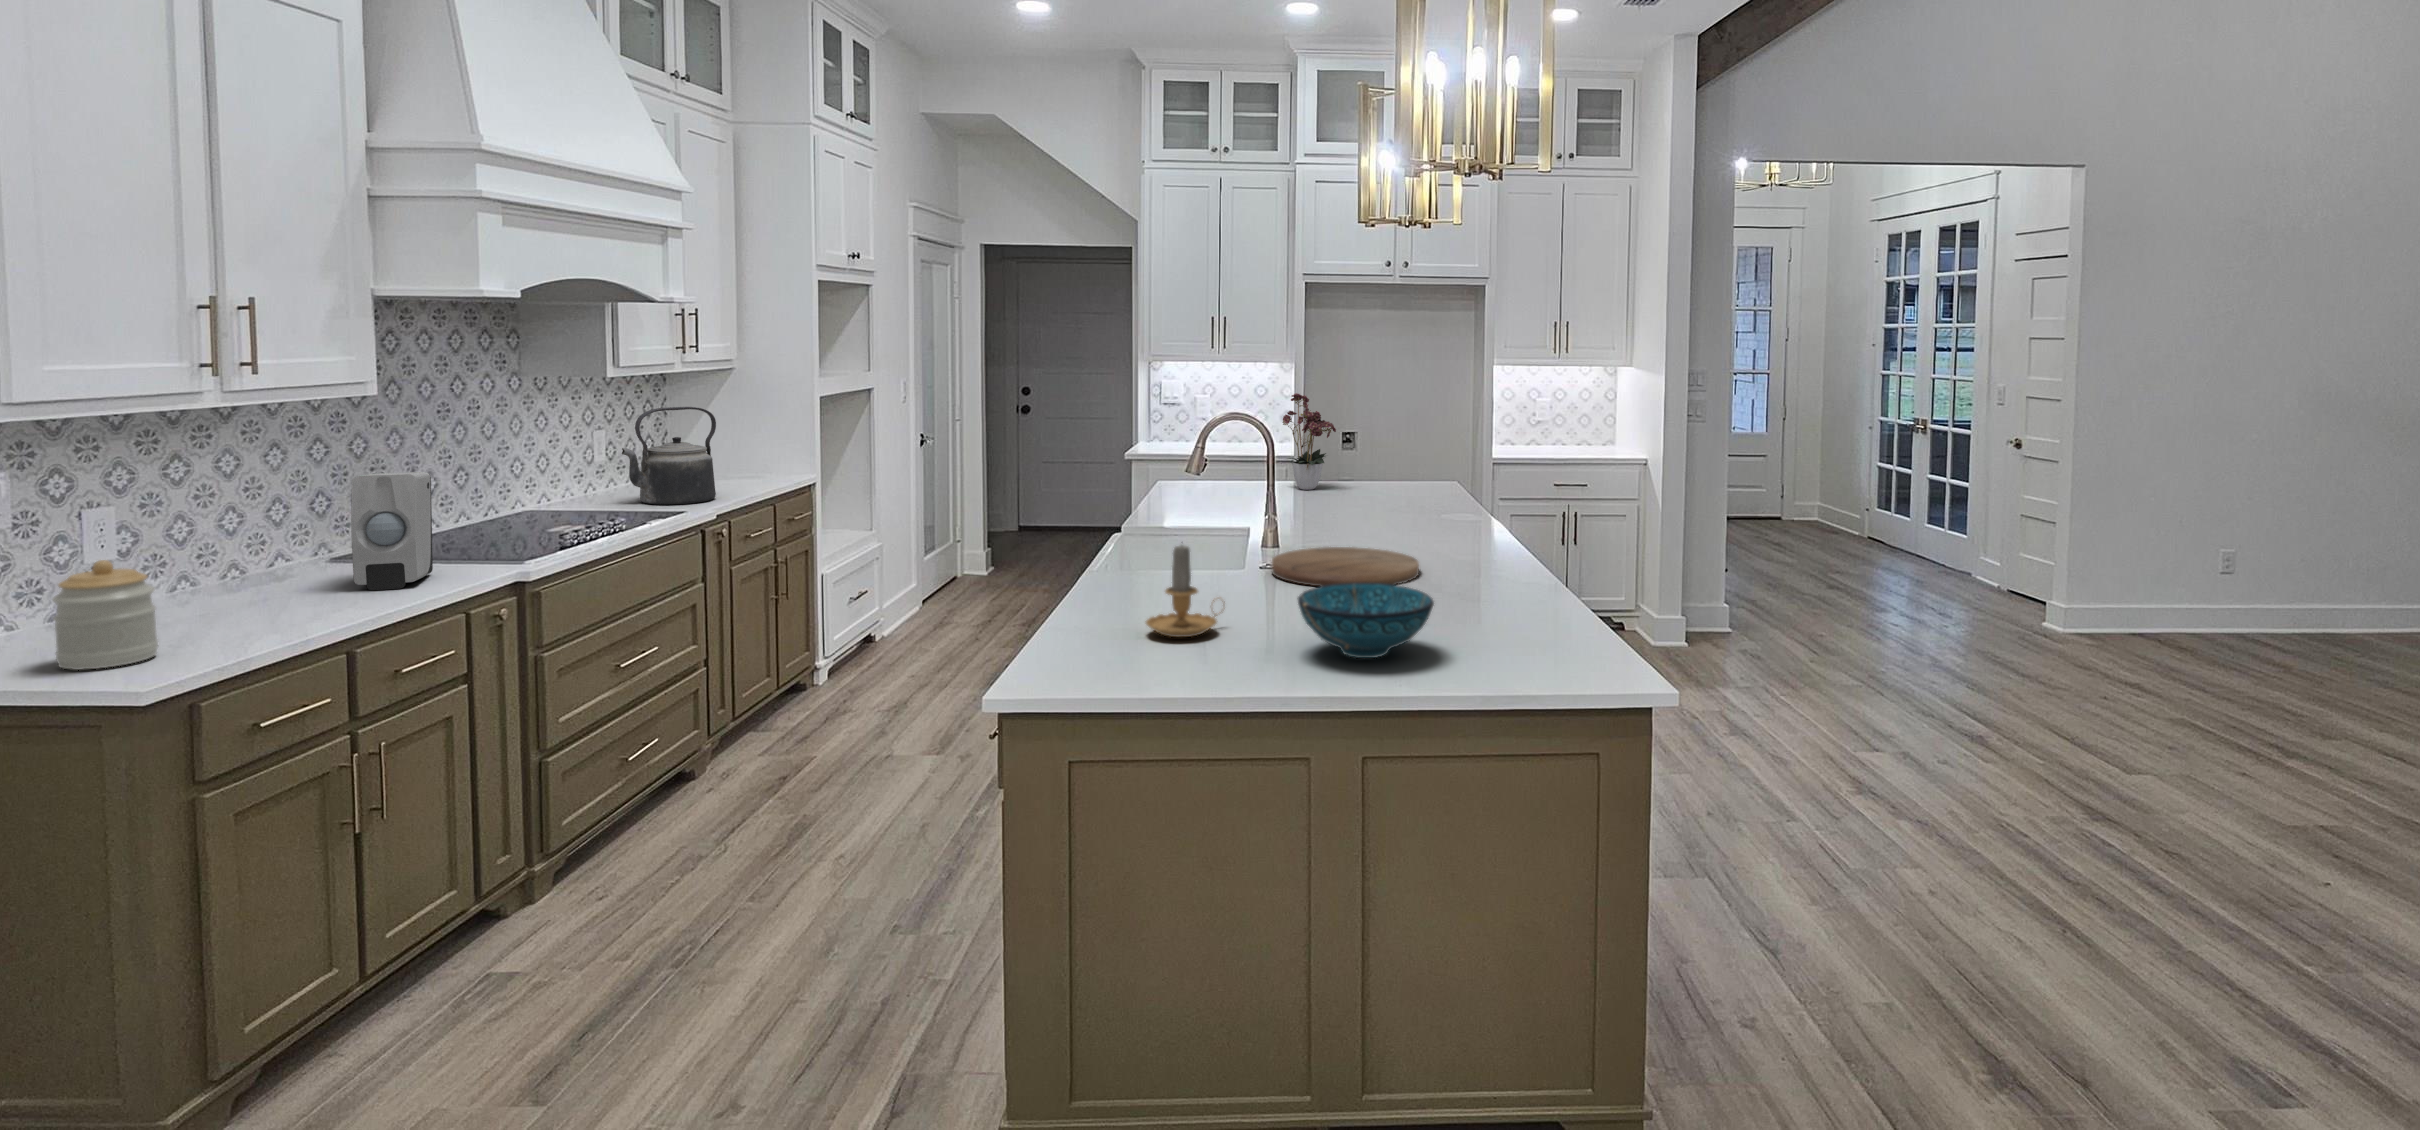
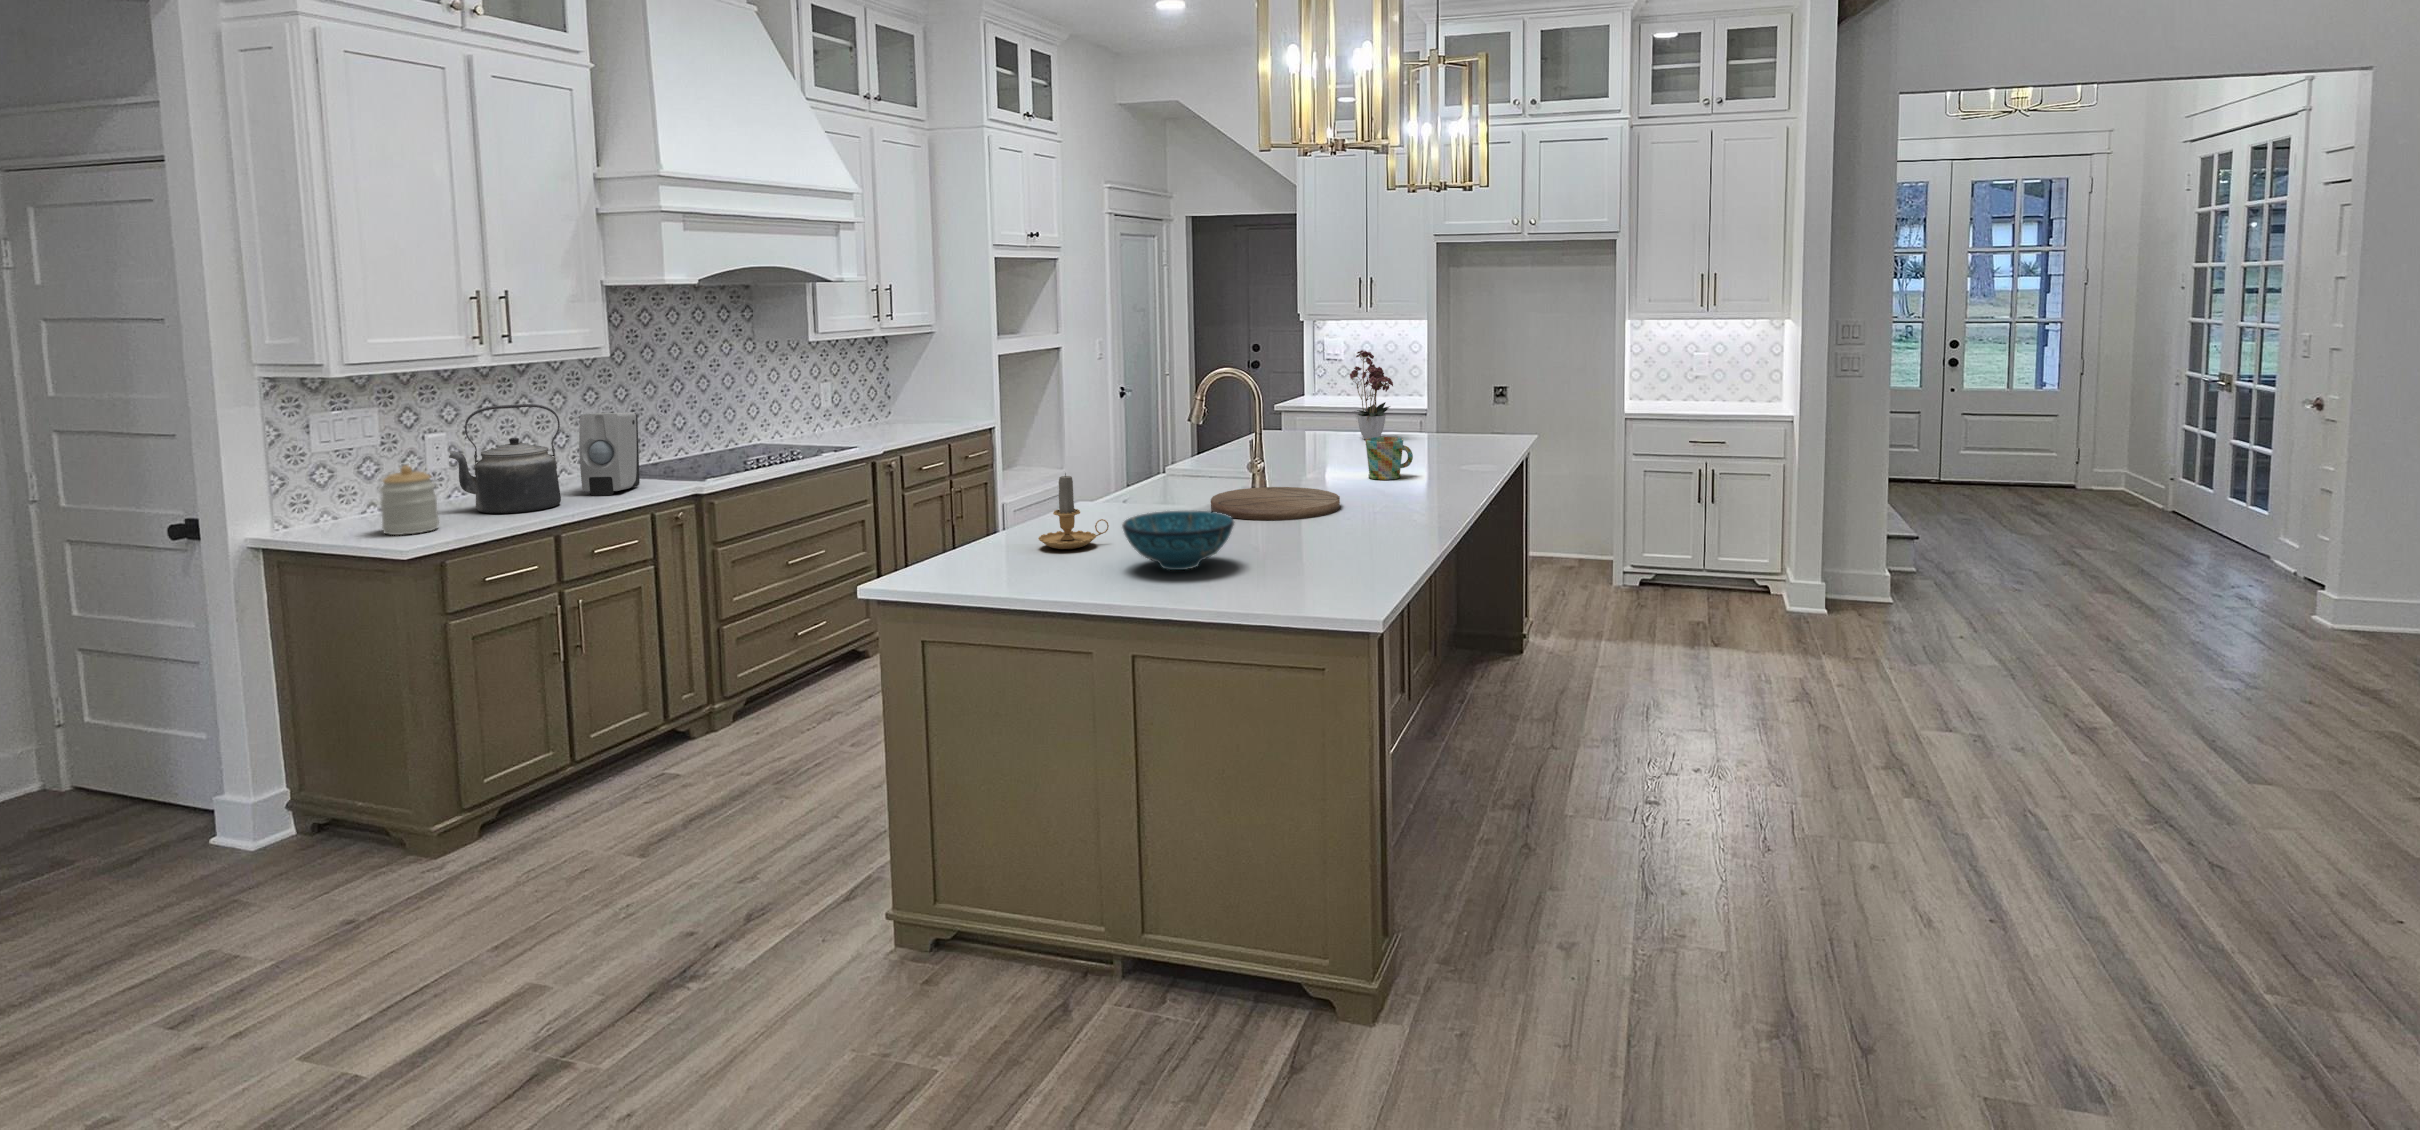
kettle: present [622,407,716,505] -> present [449,404,561,514]
mug: none [1380,488,1428,534] -> present [1366,437,1413,480]

